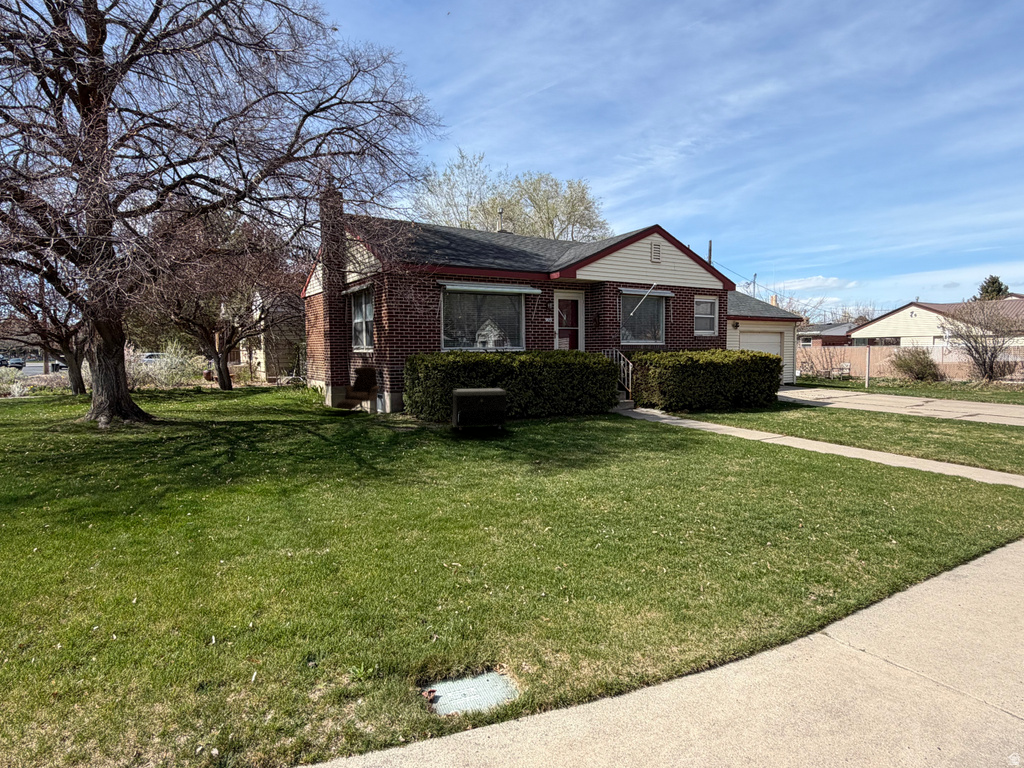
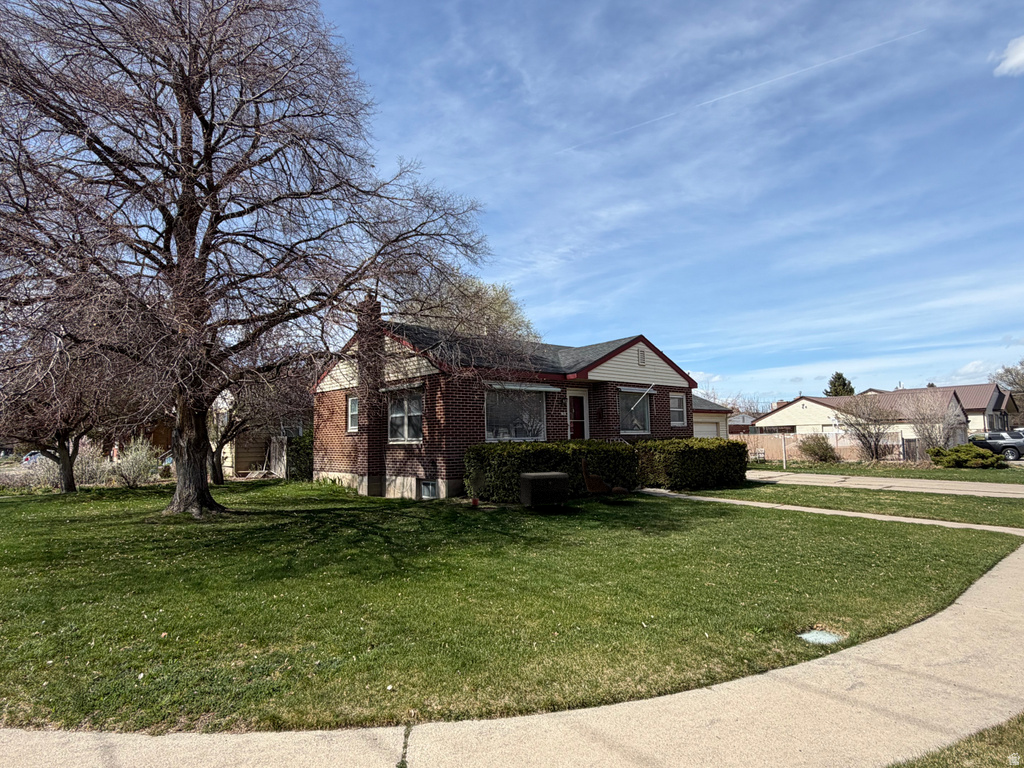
lounge chair: present [337,367,380,415] -> present [582,459,629,502]
potted tree: none [395,382,419,424] -> present [467,469,487,506]

